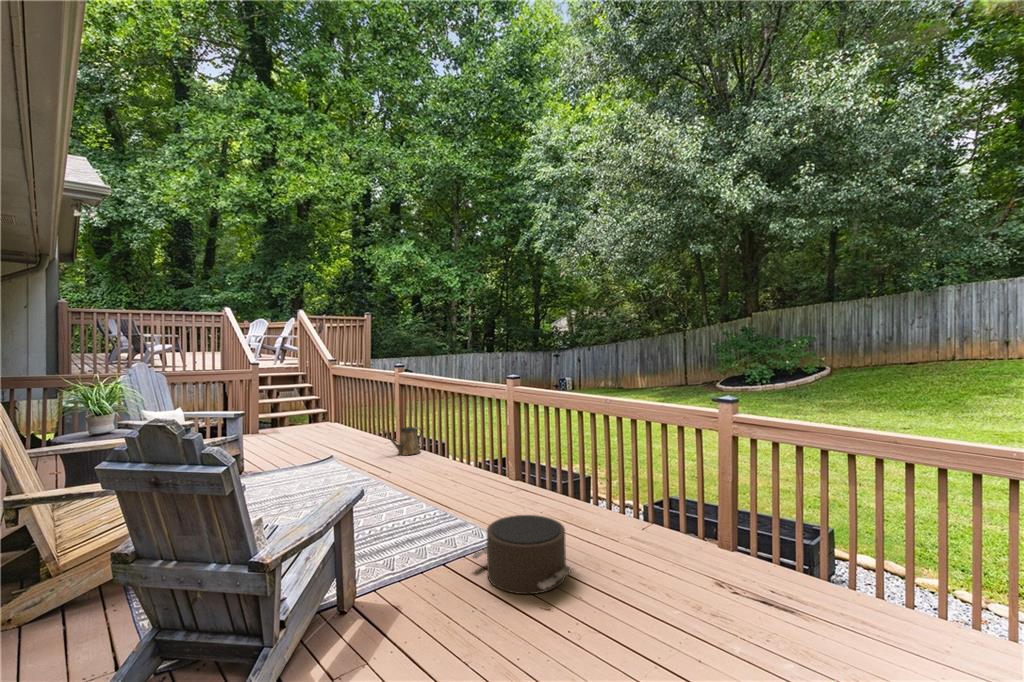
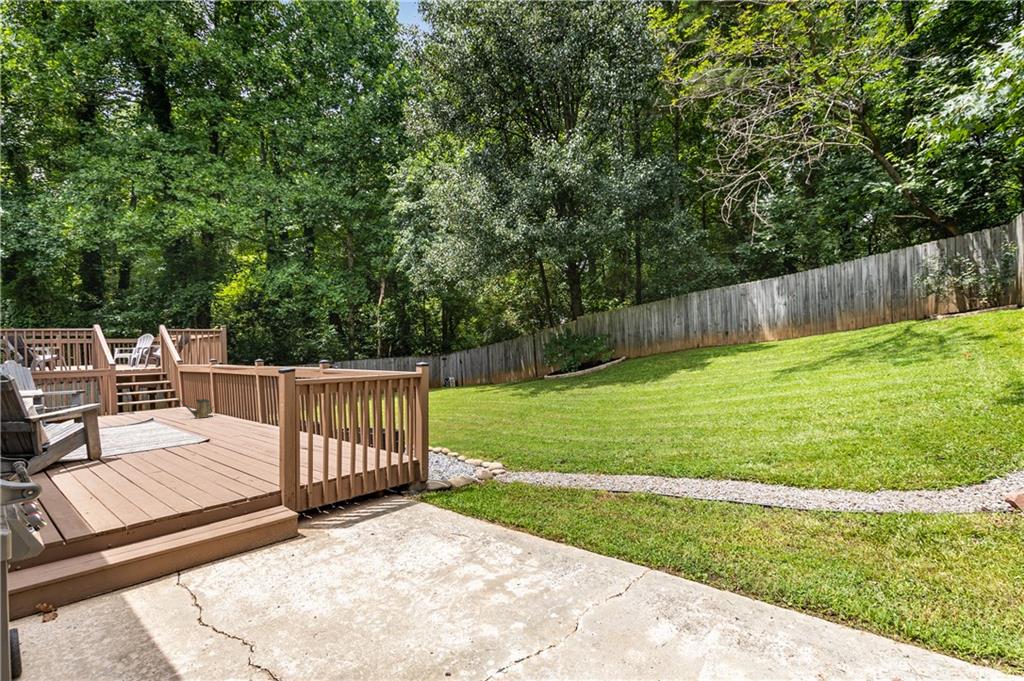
pouf: present [472,515,572,594] -> none [151,422,203,452]

